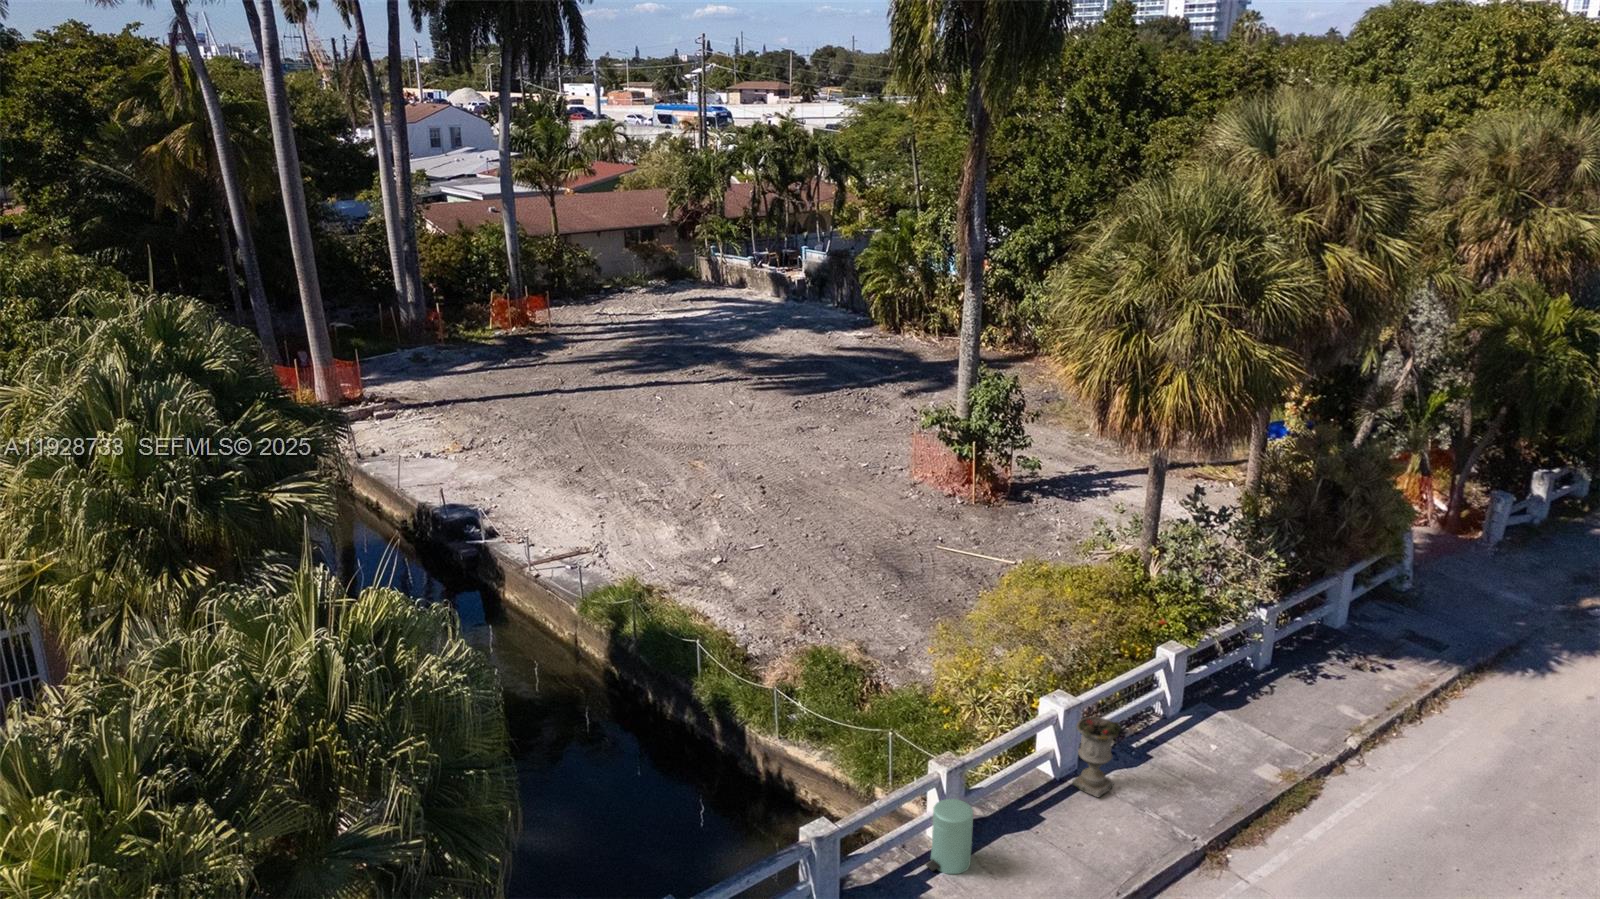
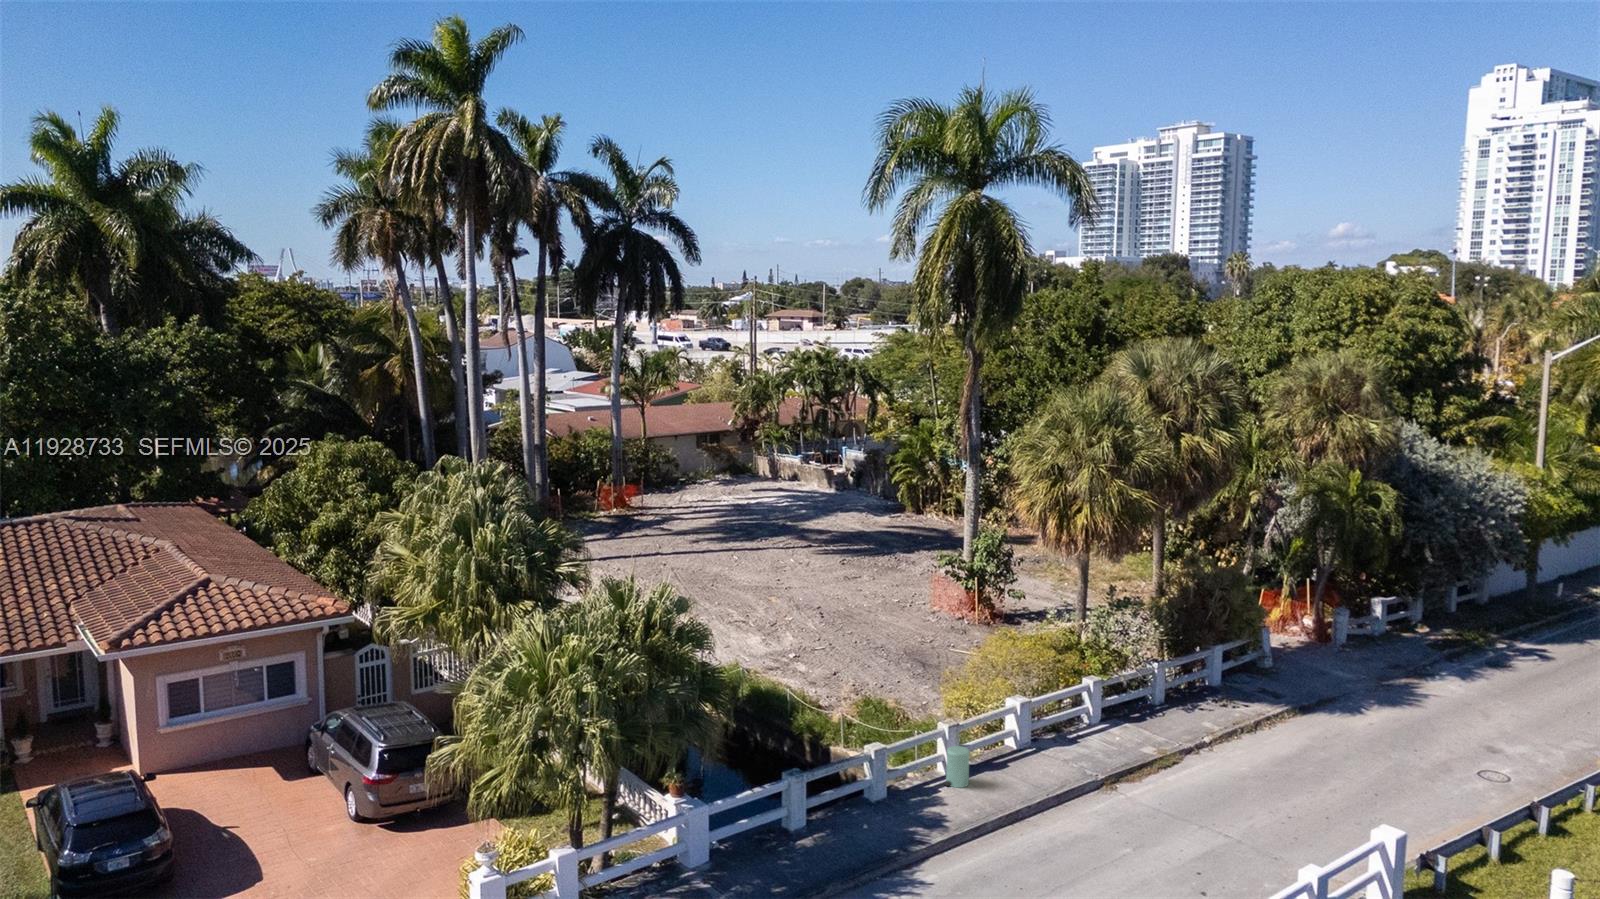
planter: present [1072,717,1121,797] -> none [1030,712,1058,759]

